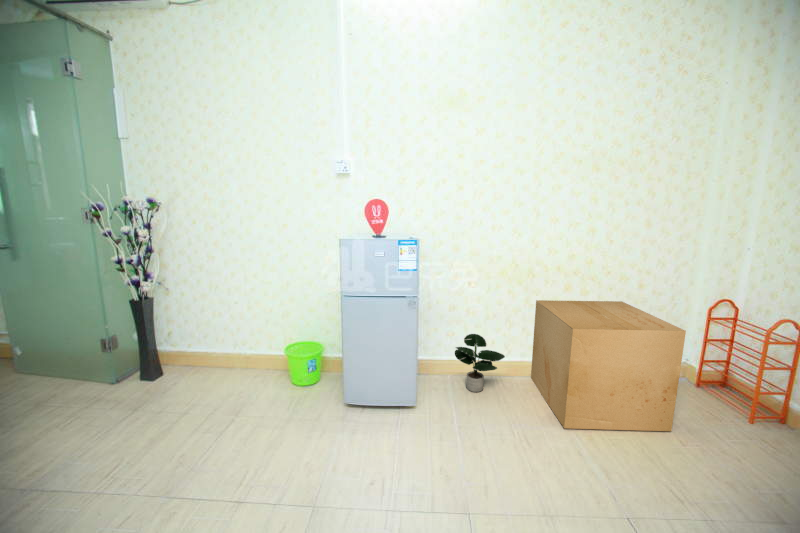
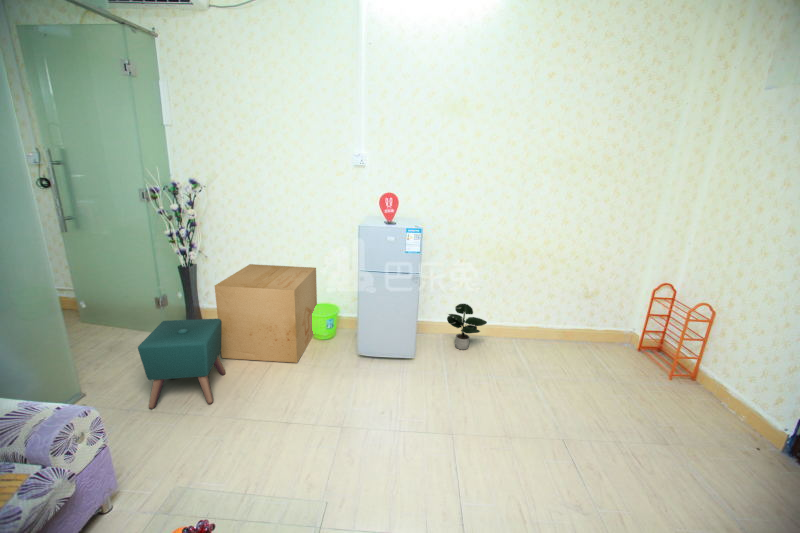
cardboard box: present [531,300,686,431] -> present [215,264,317,363]
ottoman: none [25,363,169,495] -> present [138,319,225,409]

